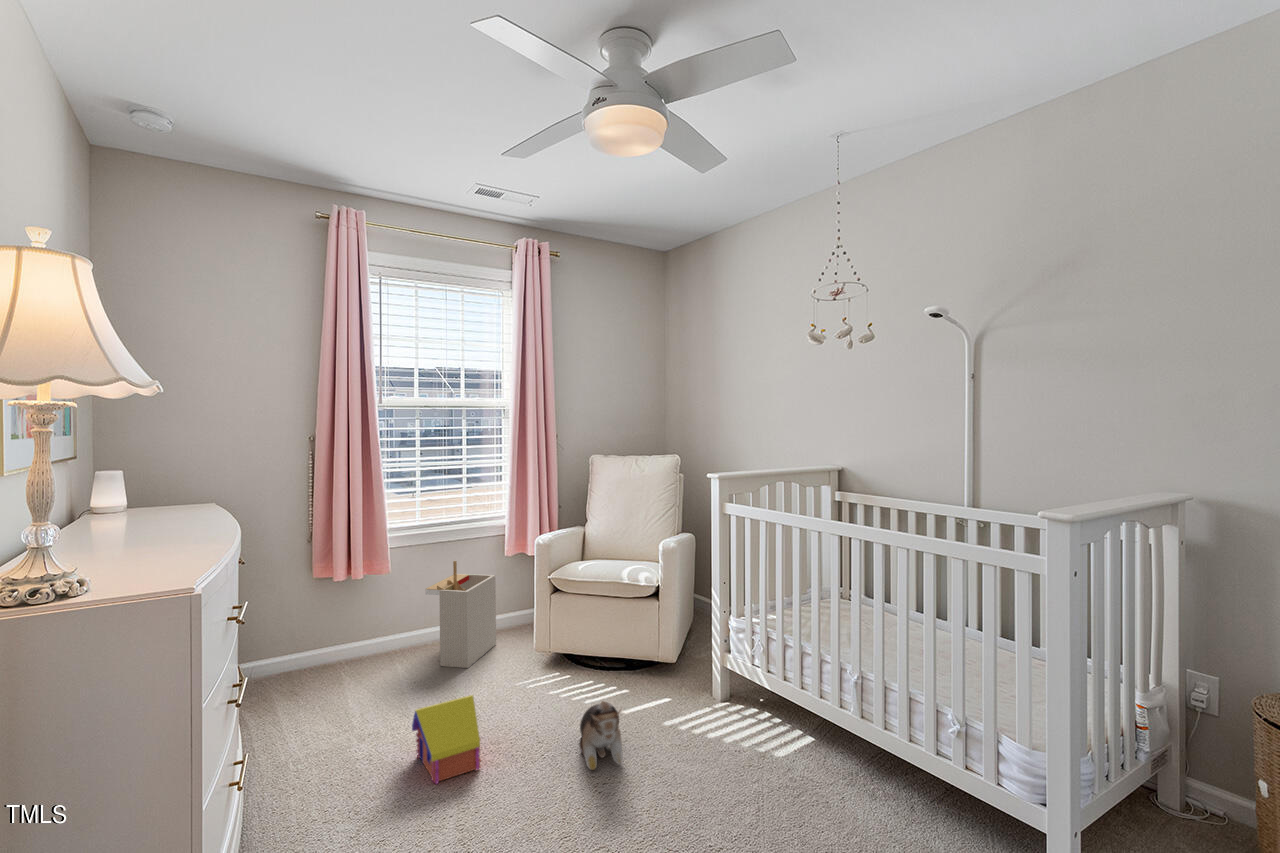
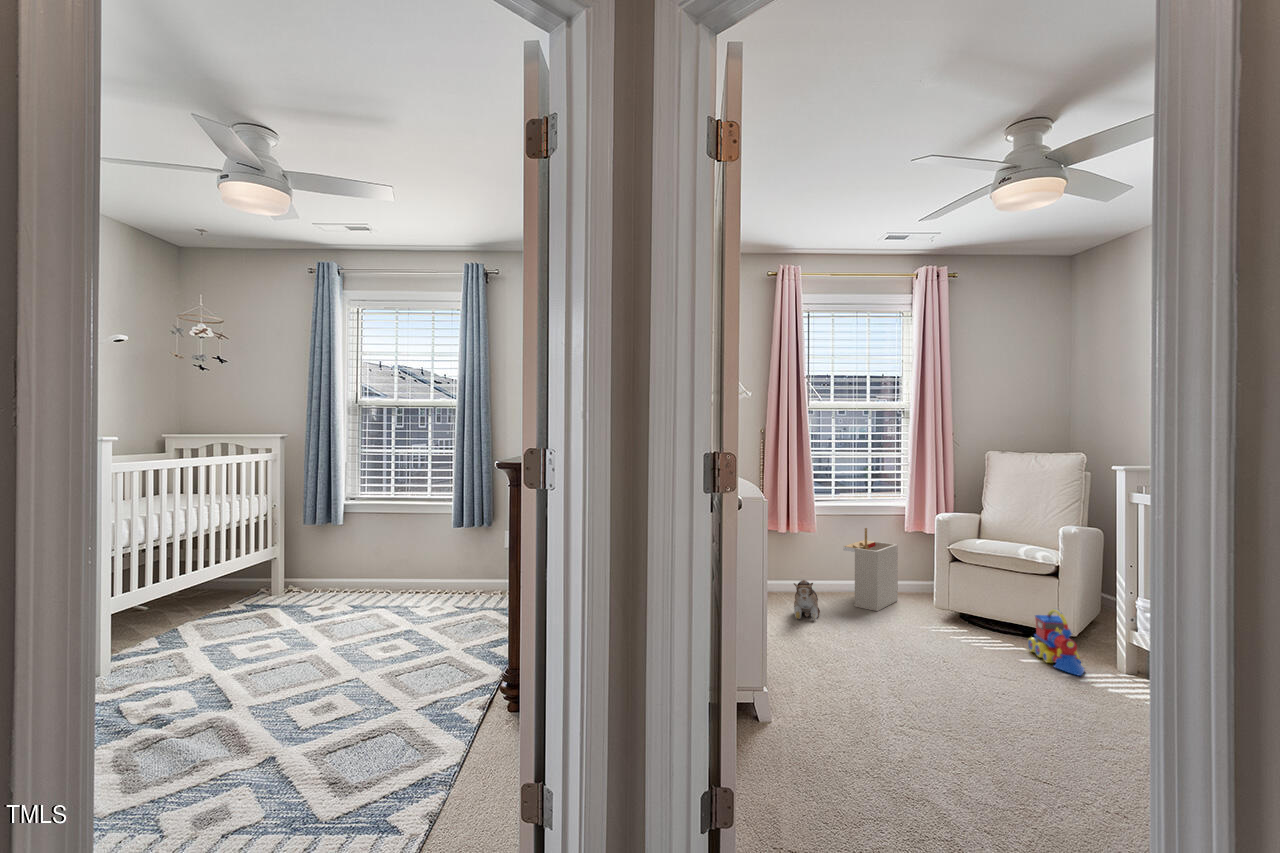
toy train: none [630,641,685,720] -> present [1028,609,1085,676]
toy house: present [412,695,481,784] -> none [848,615,901,667]
plush toy: present [579,701,623,770] -> present [794,580,820,620]

